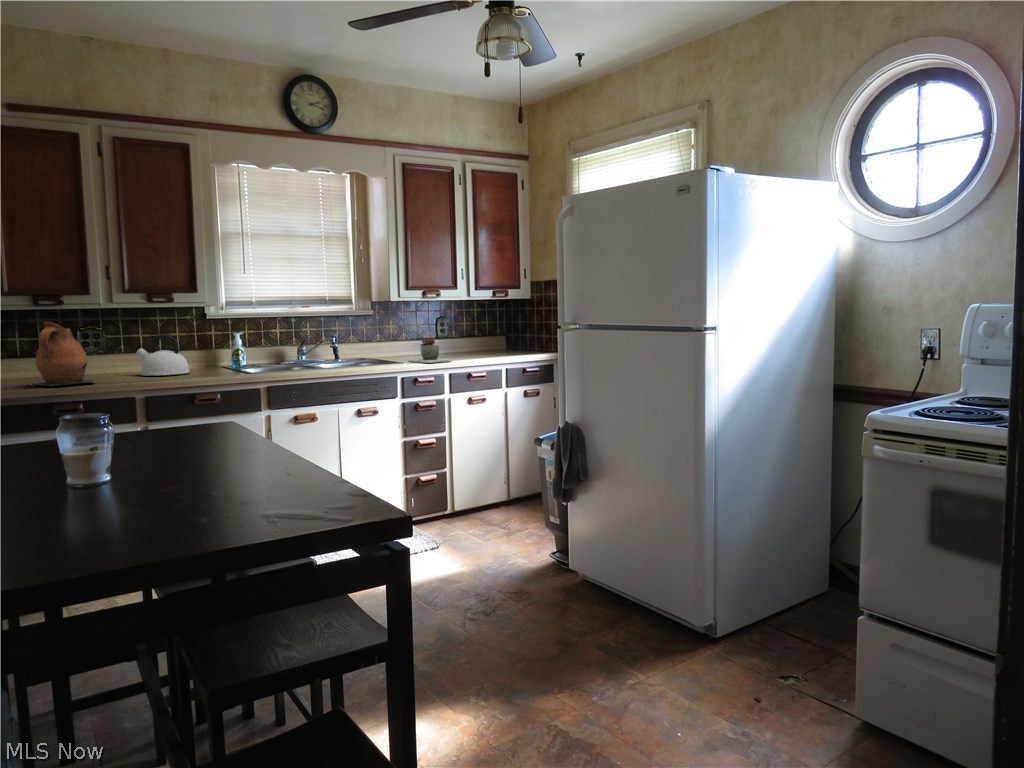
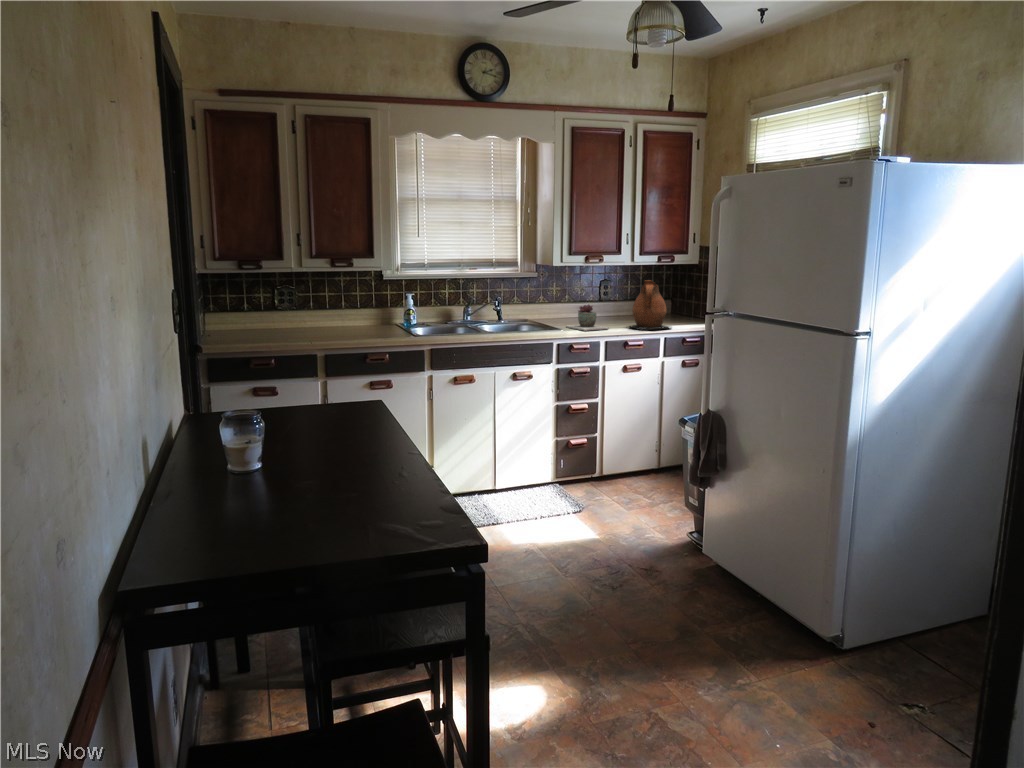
ceramic pitcher: present [35,322,96,386] -> present [630,280,670,329]
kettle: present [136,335,190,376] -> none [322,296,366,334]

